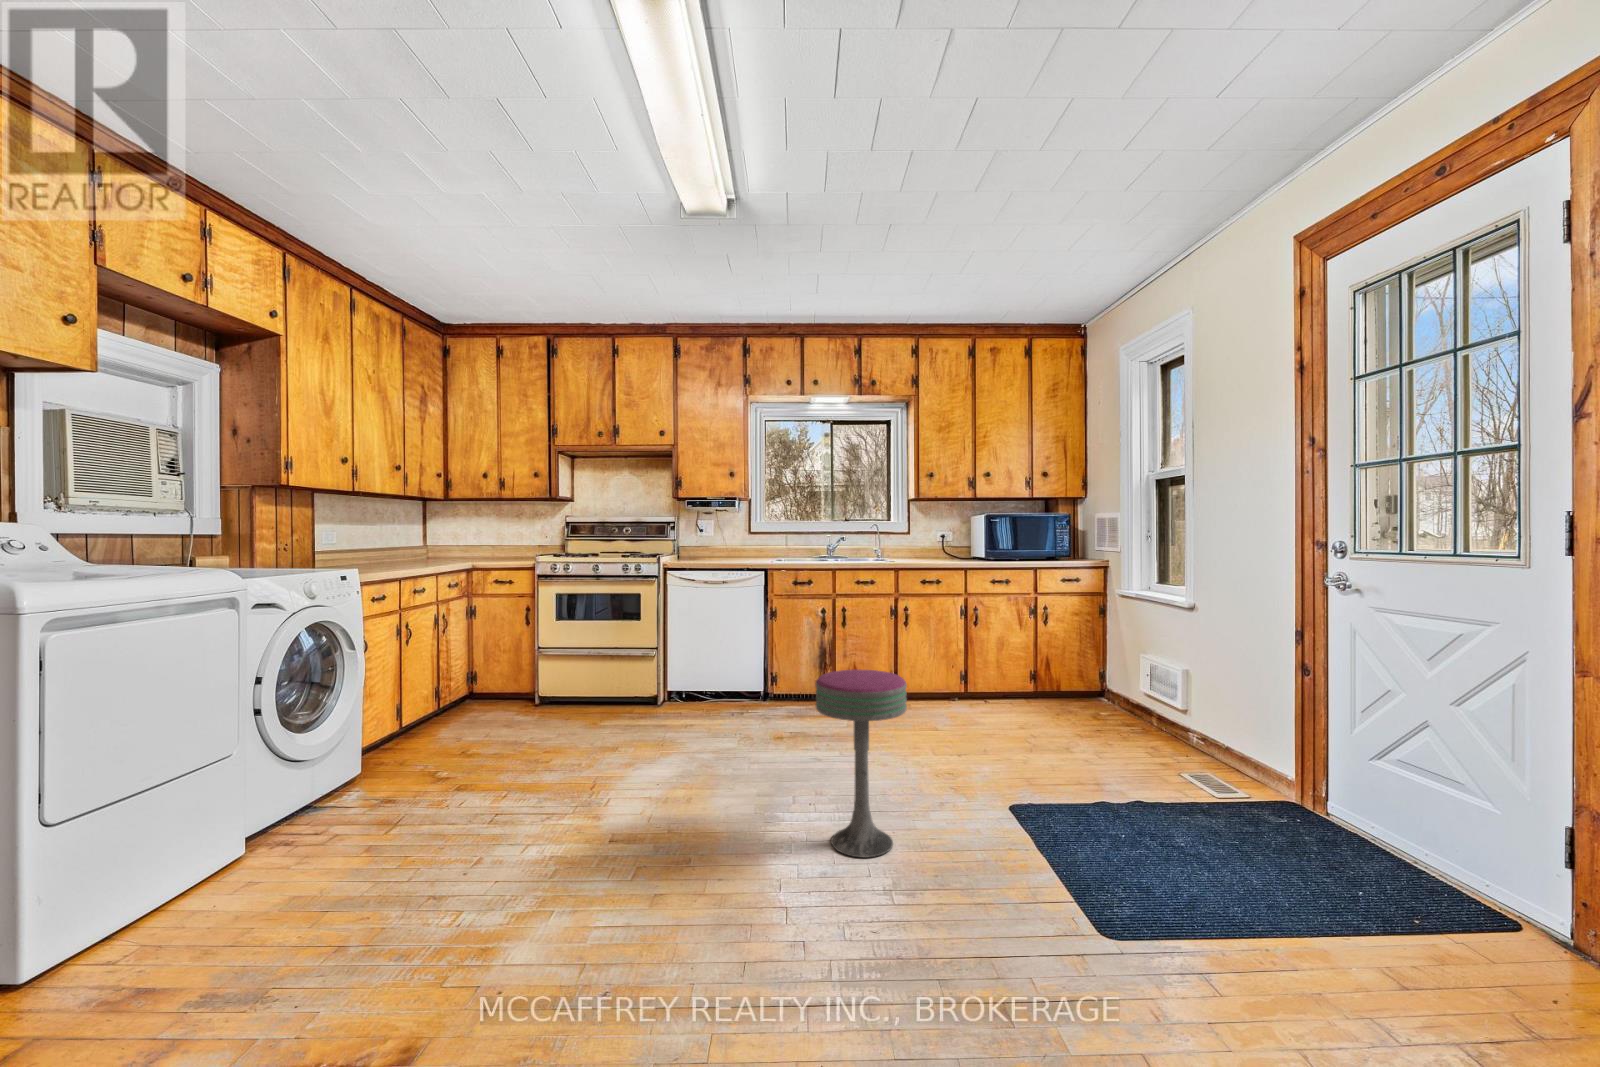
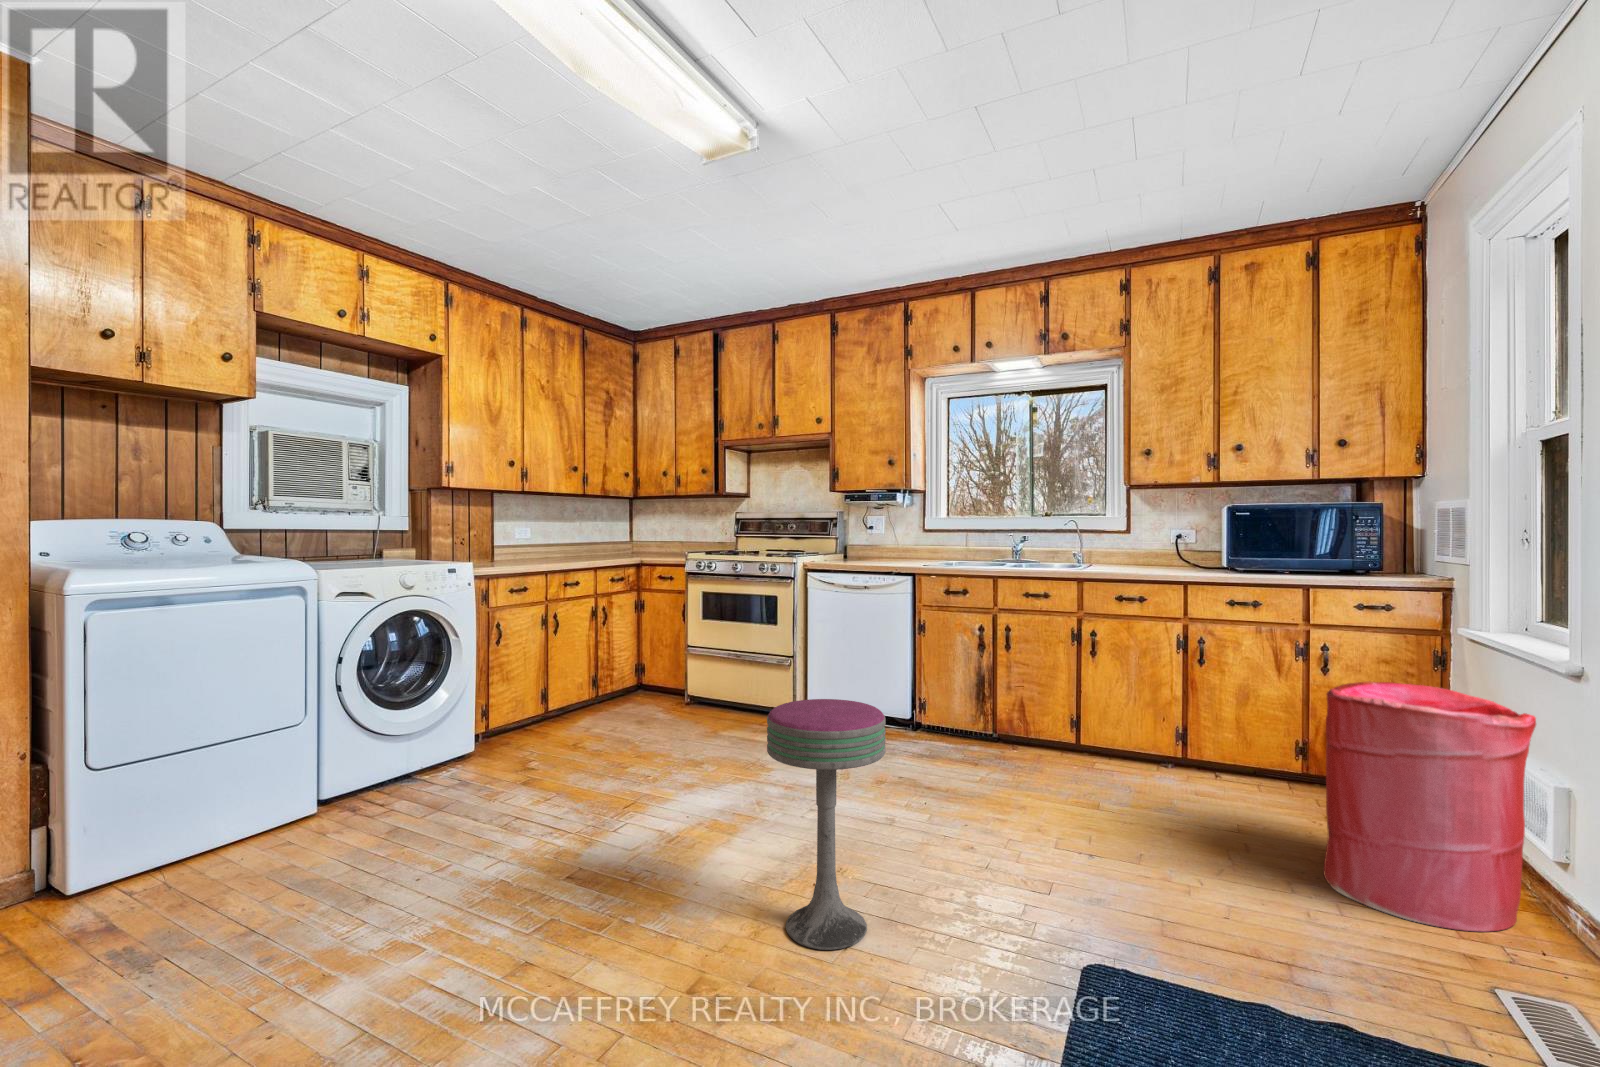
laundry hamper: none [1084,625,1186,762] -> present [1324,682,1536,931]

